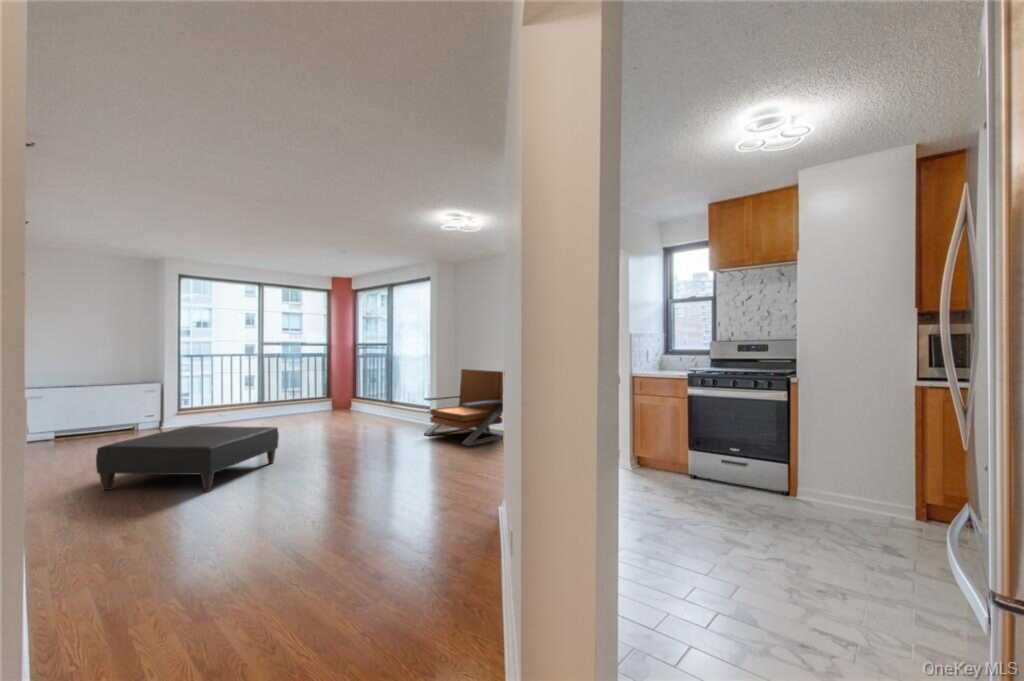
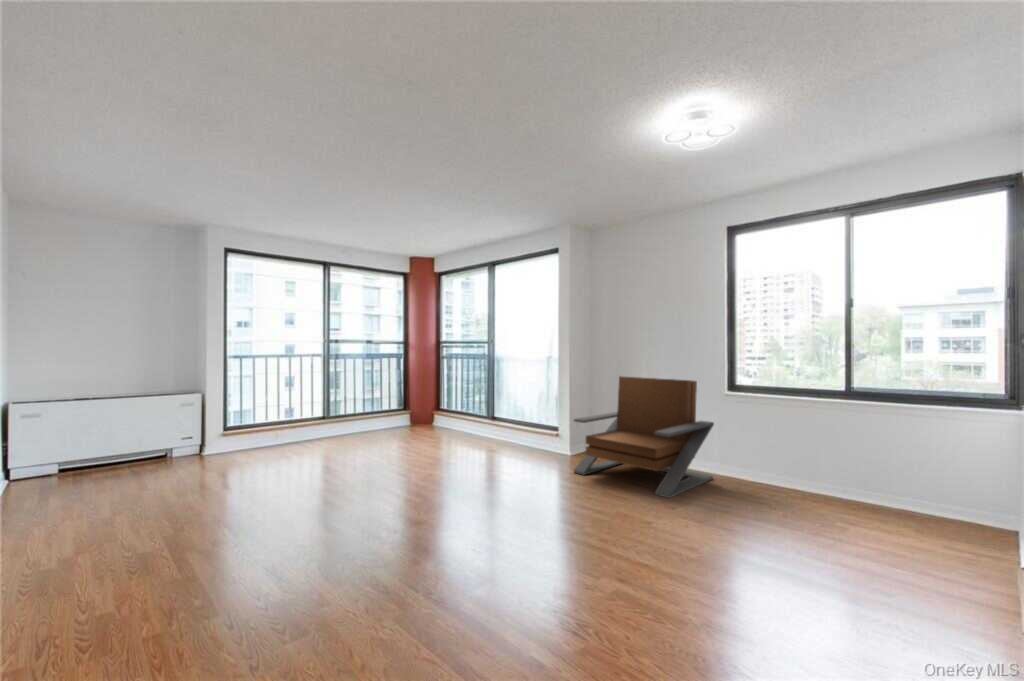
ottoman: present [96,426,279,492] -> none [95,470,396,625]

